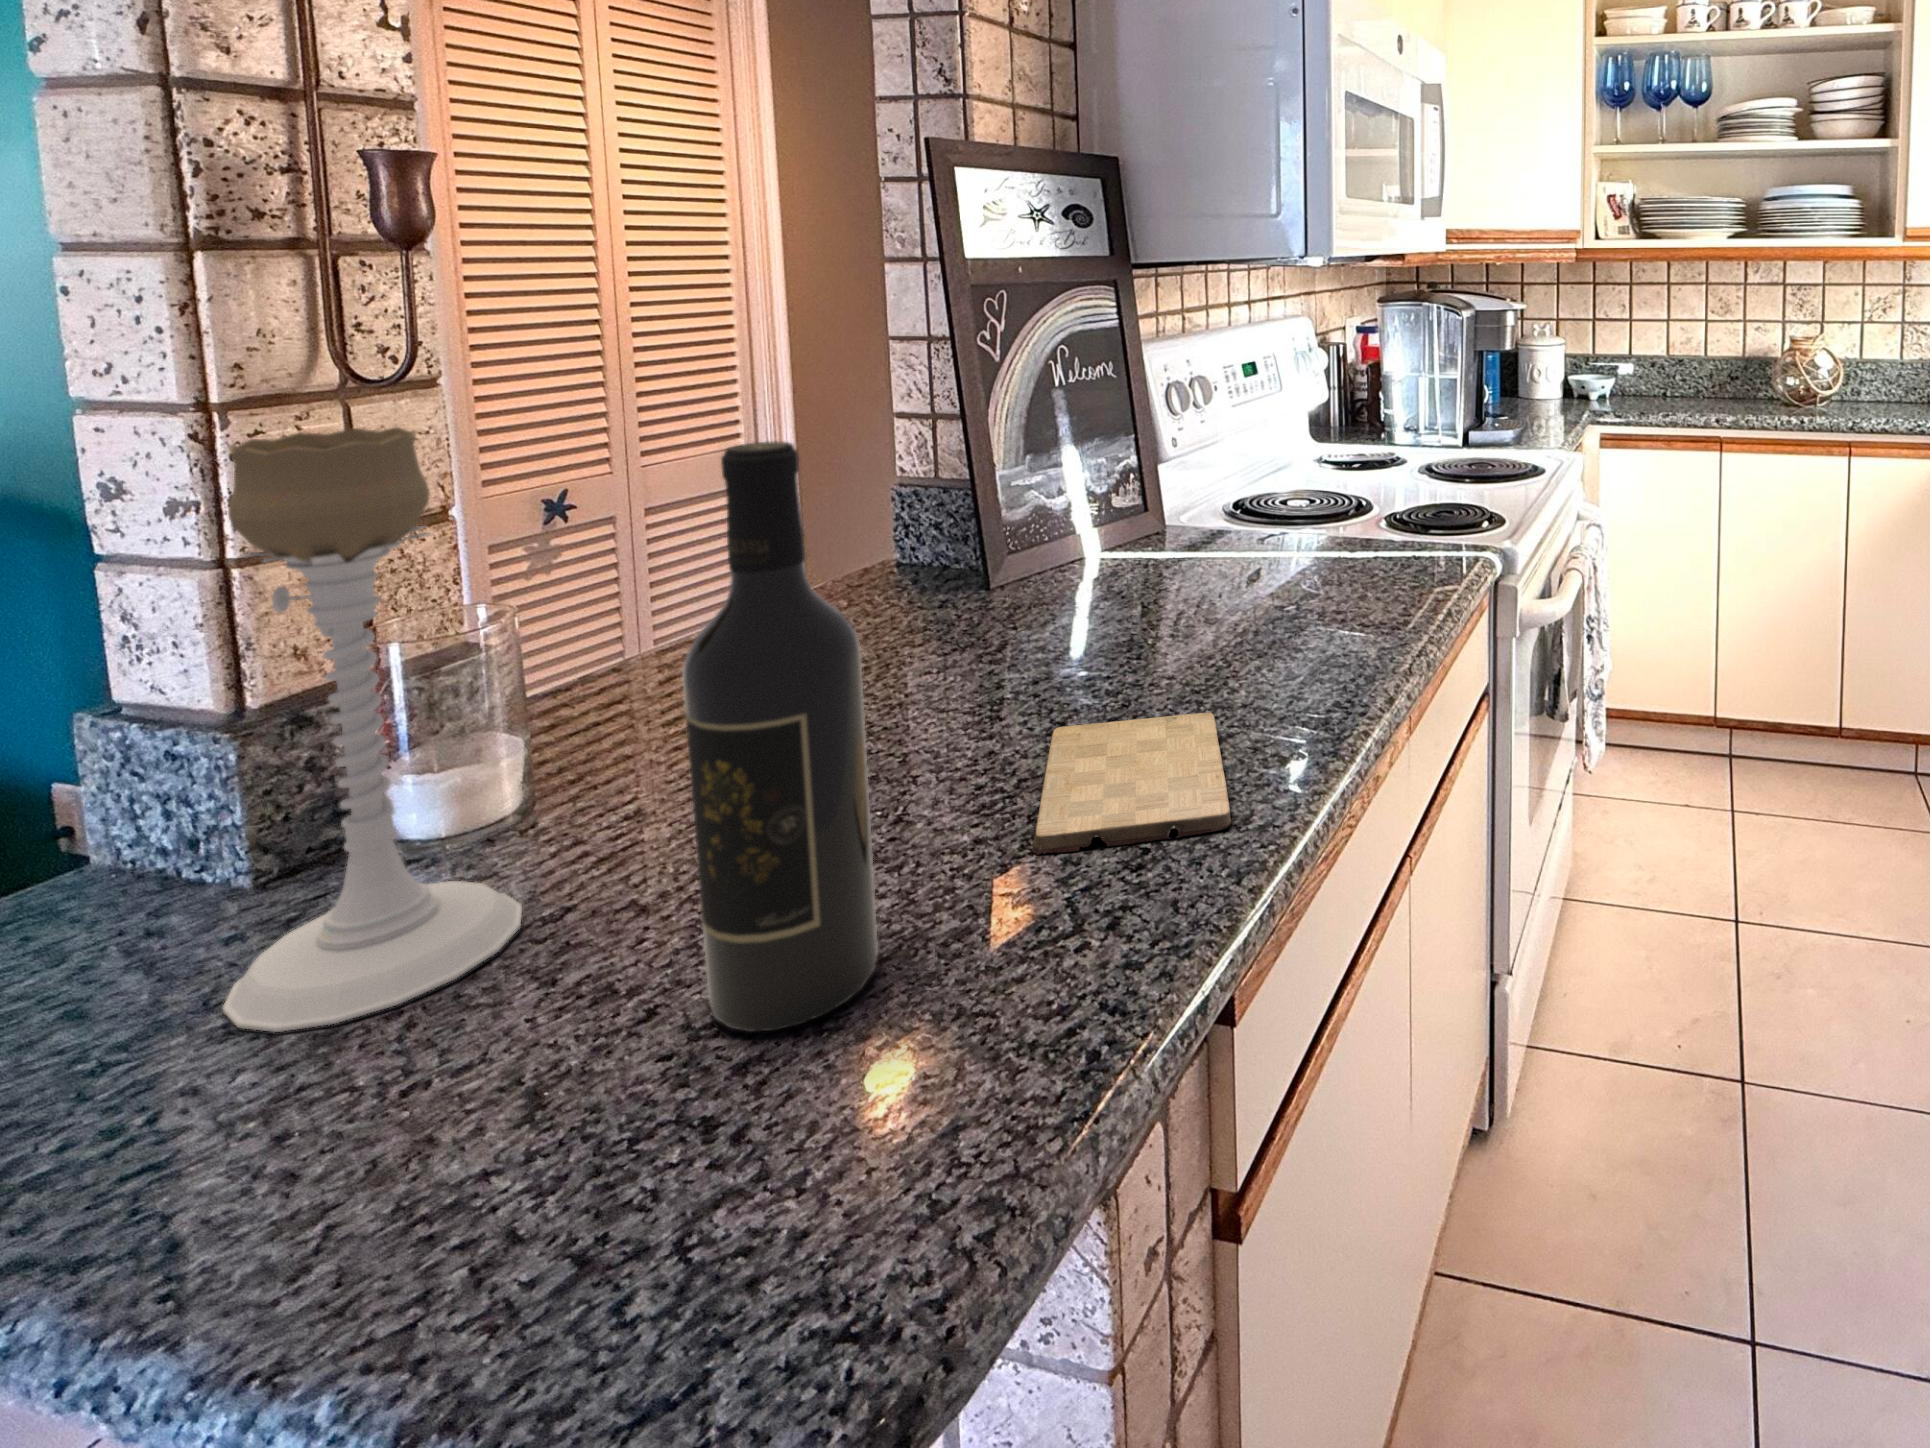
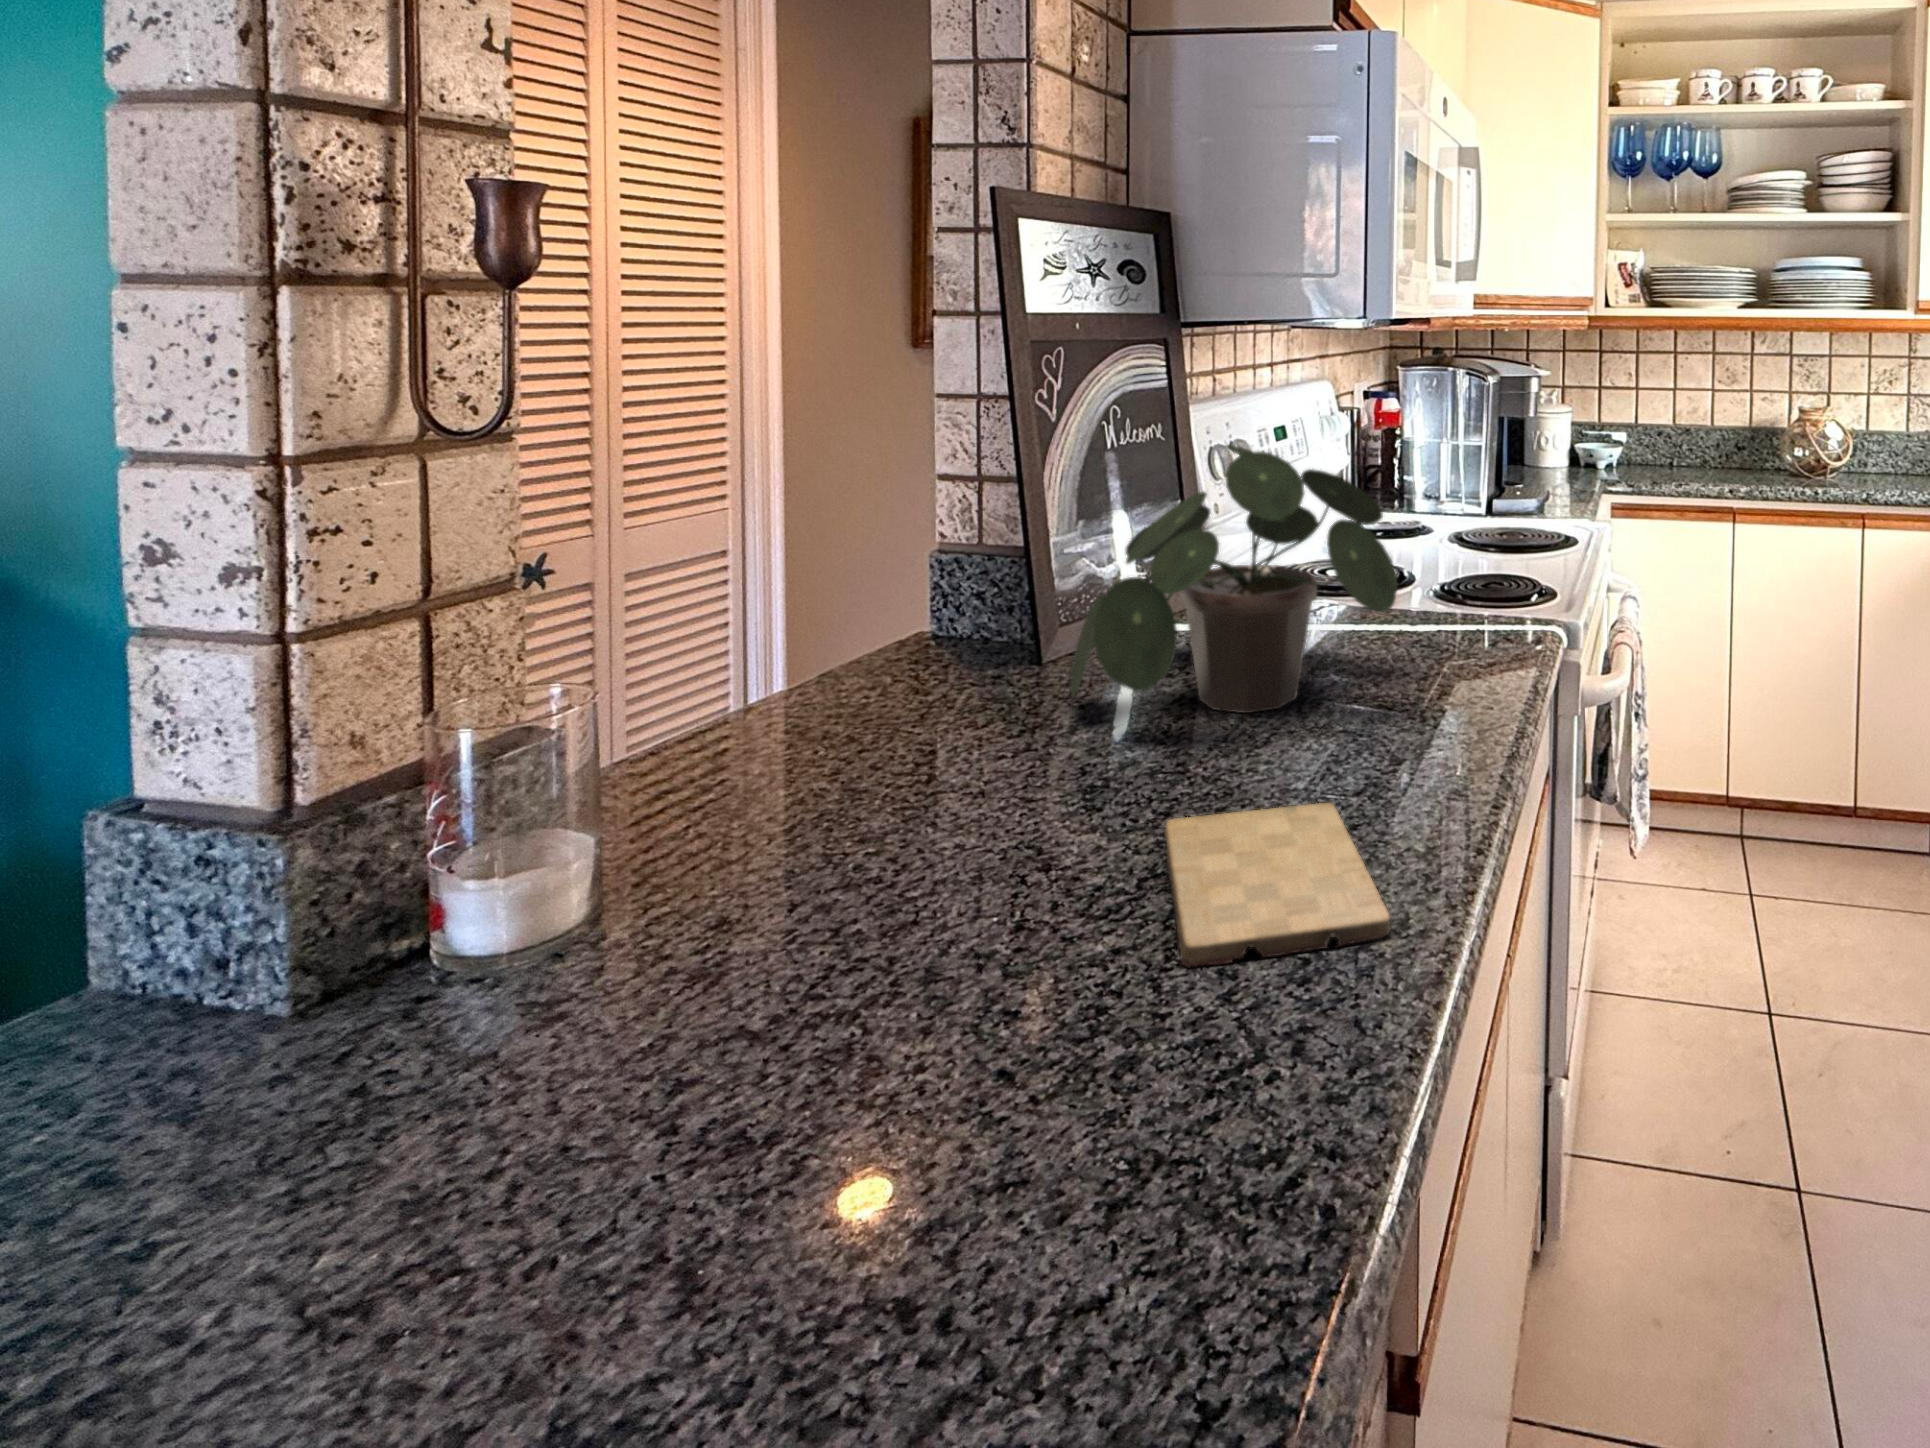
potted plant: none [1002,382,1306,634] -> present [1070,445,1397,713]
candle holder: present [223,427,522,1032] -> none [287,483,622,1196]
wine bottle: present [682,442,878,1032] -> none [866,506,1053,1190]

